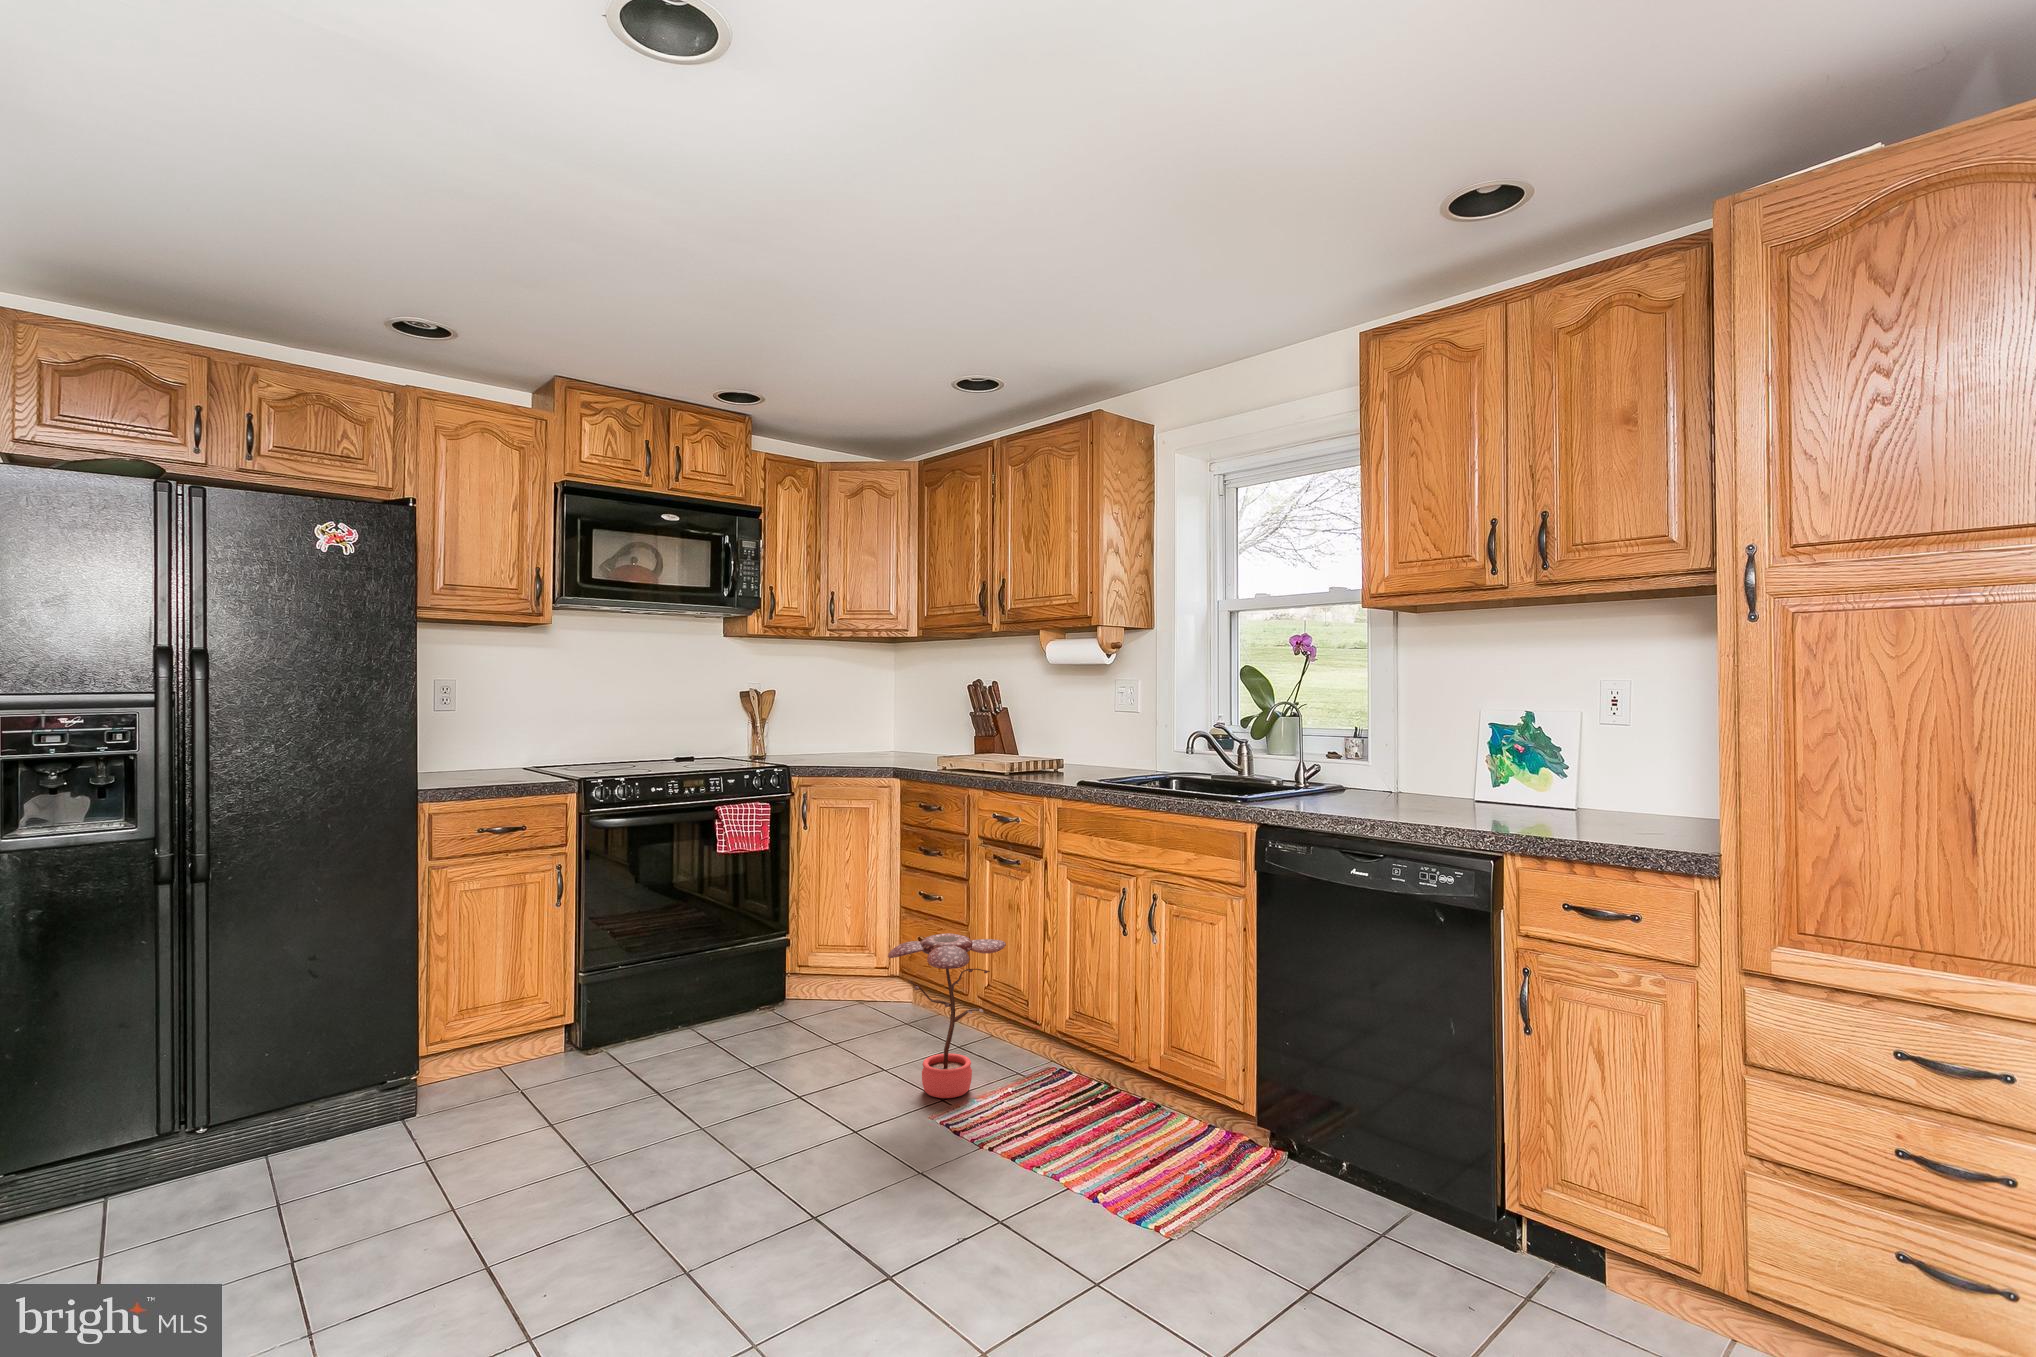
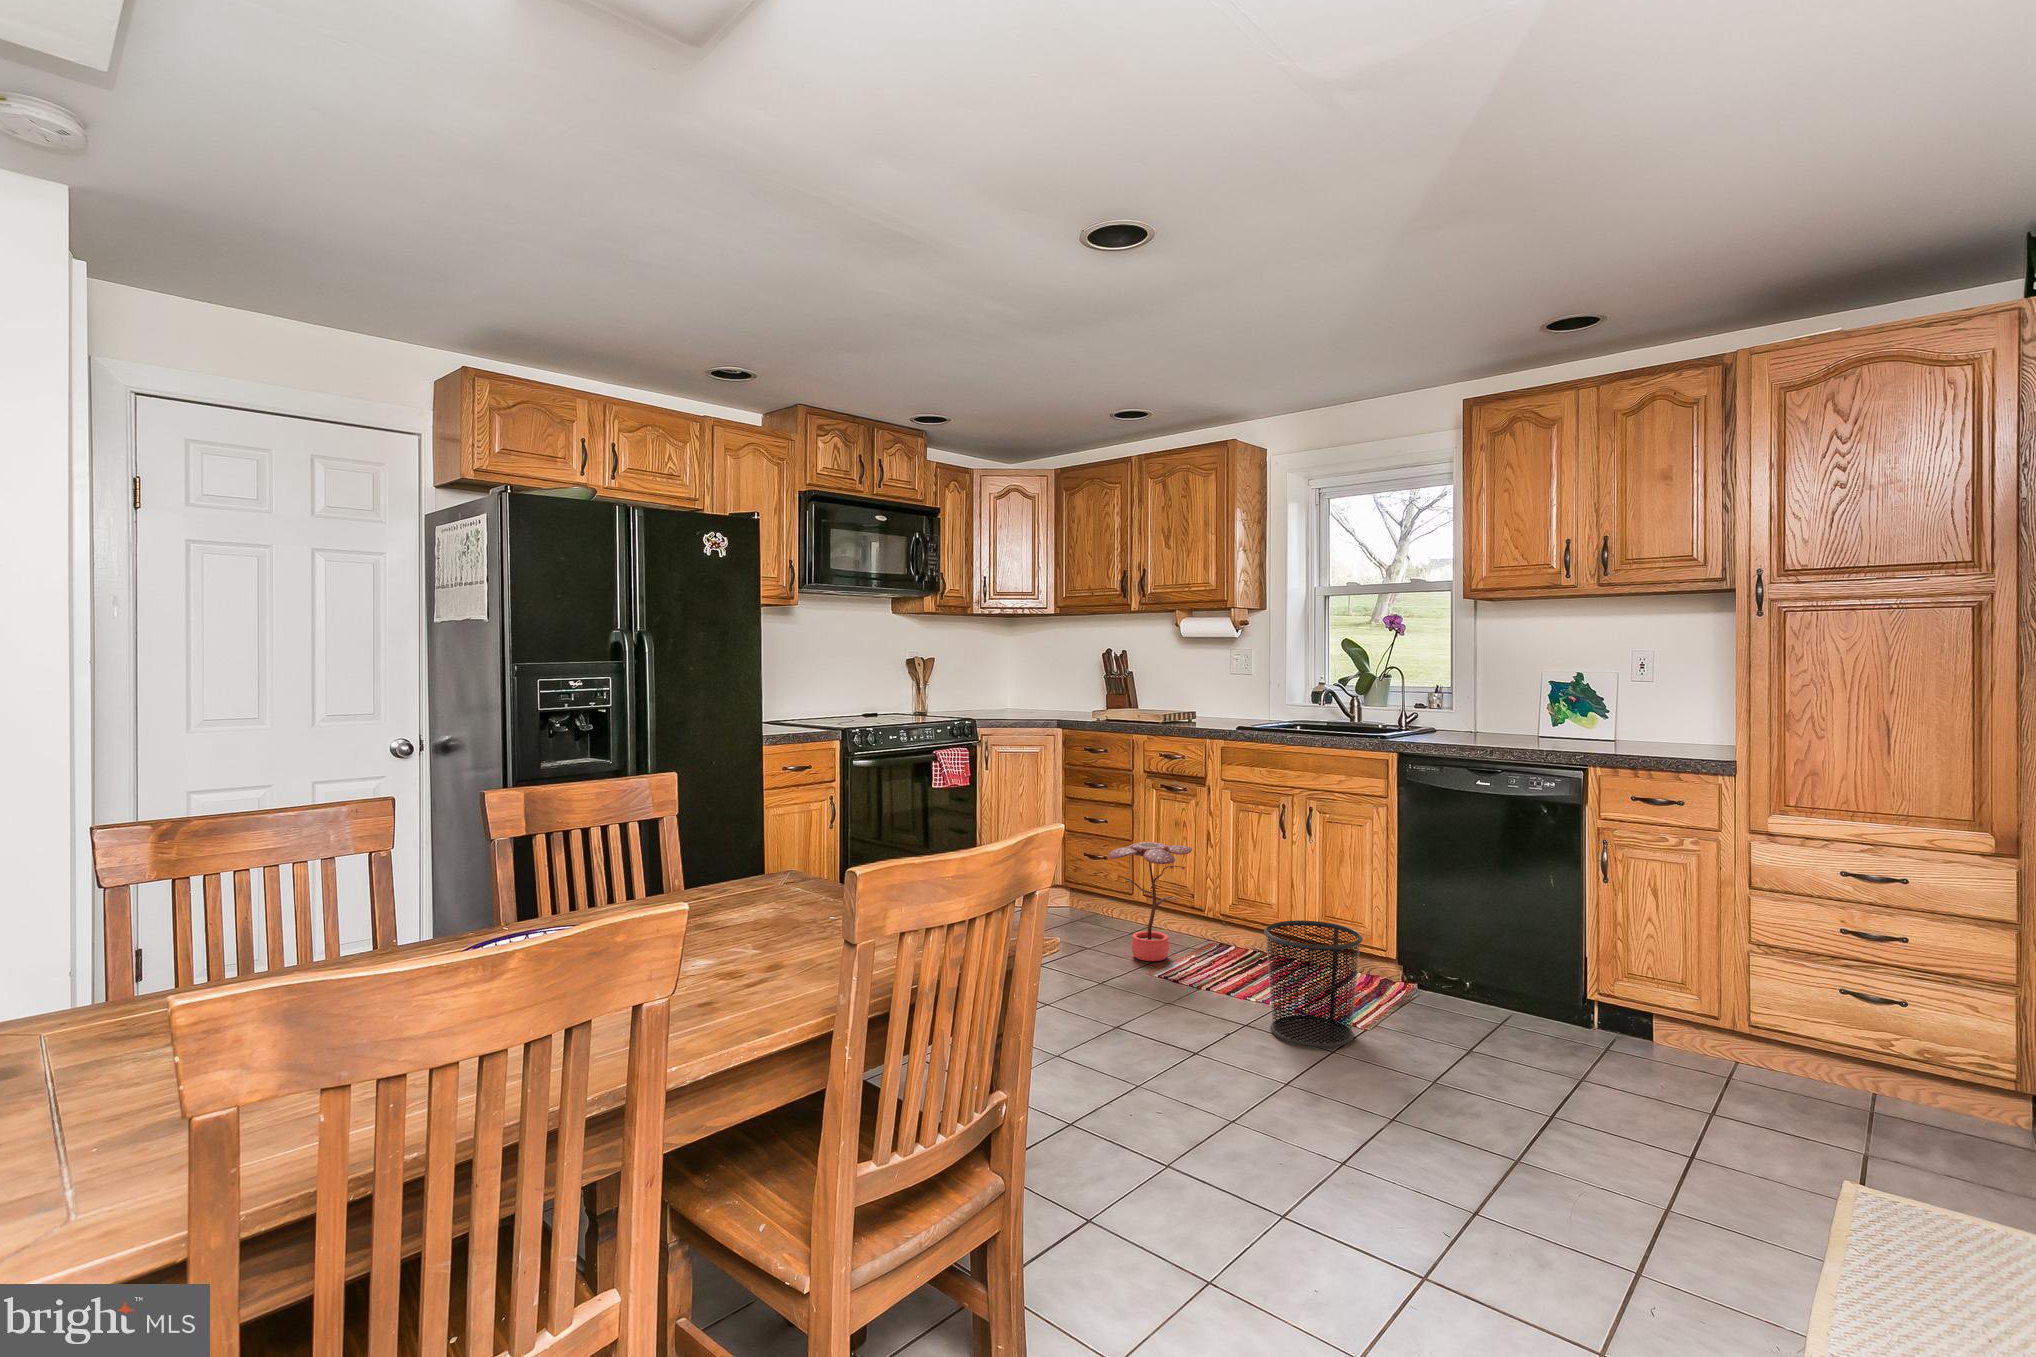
waste bin: none [1007,1070,1148,1282] -> present [1264,920,1363,1048]

